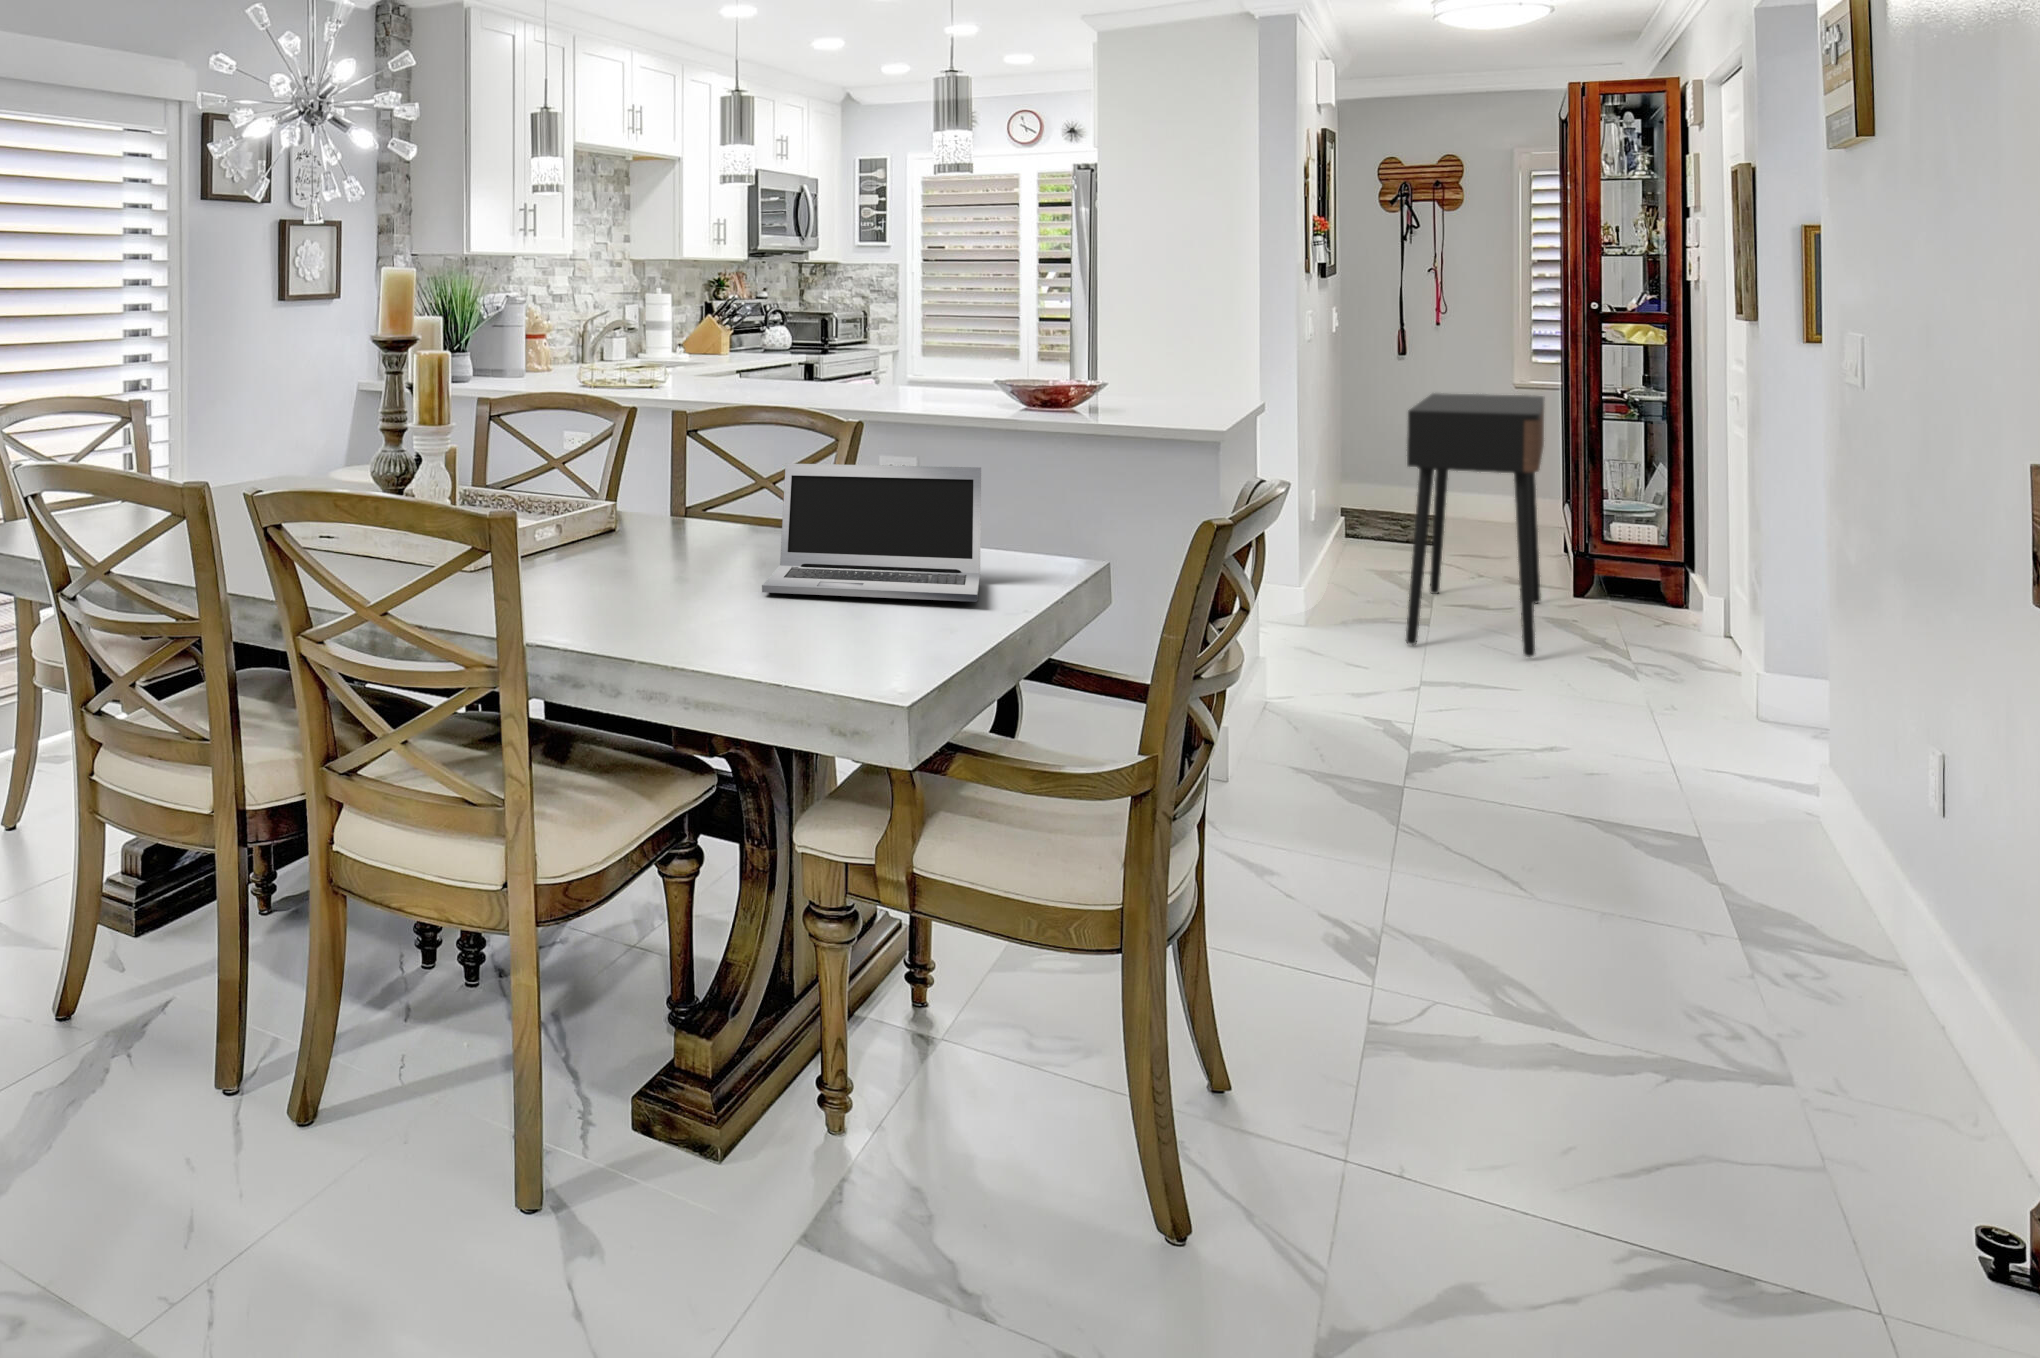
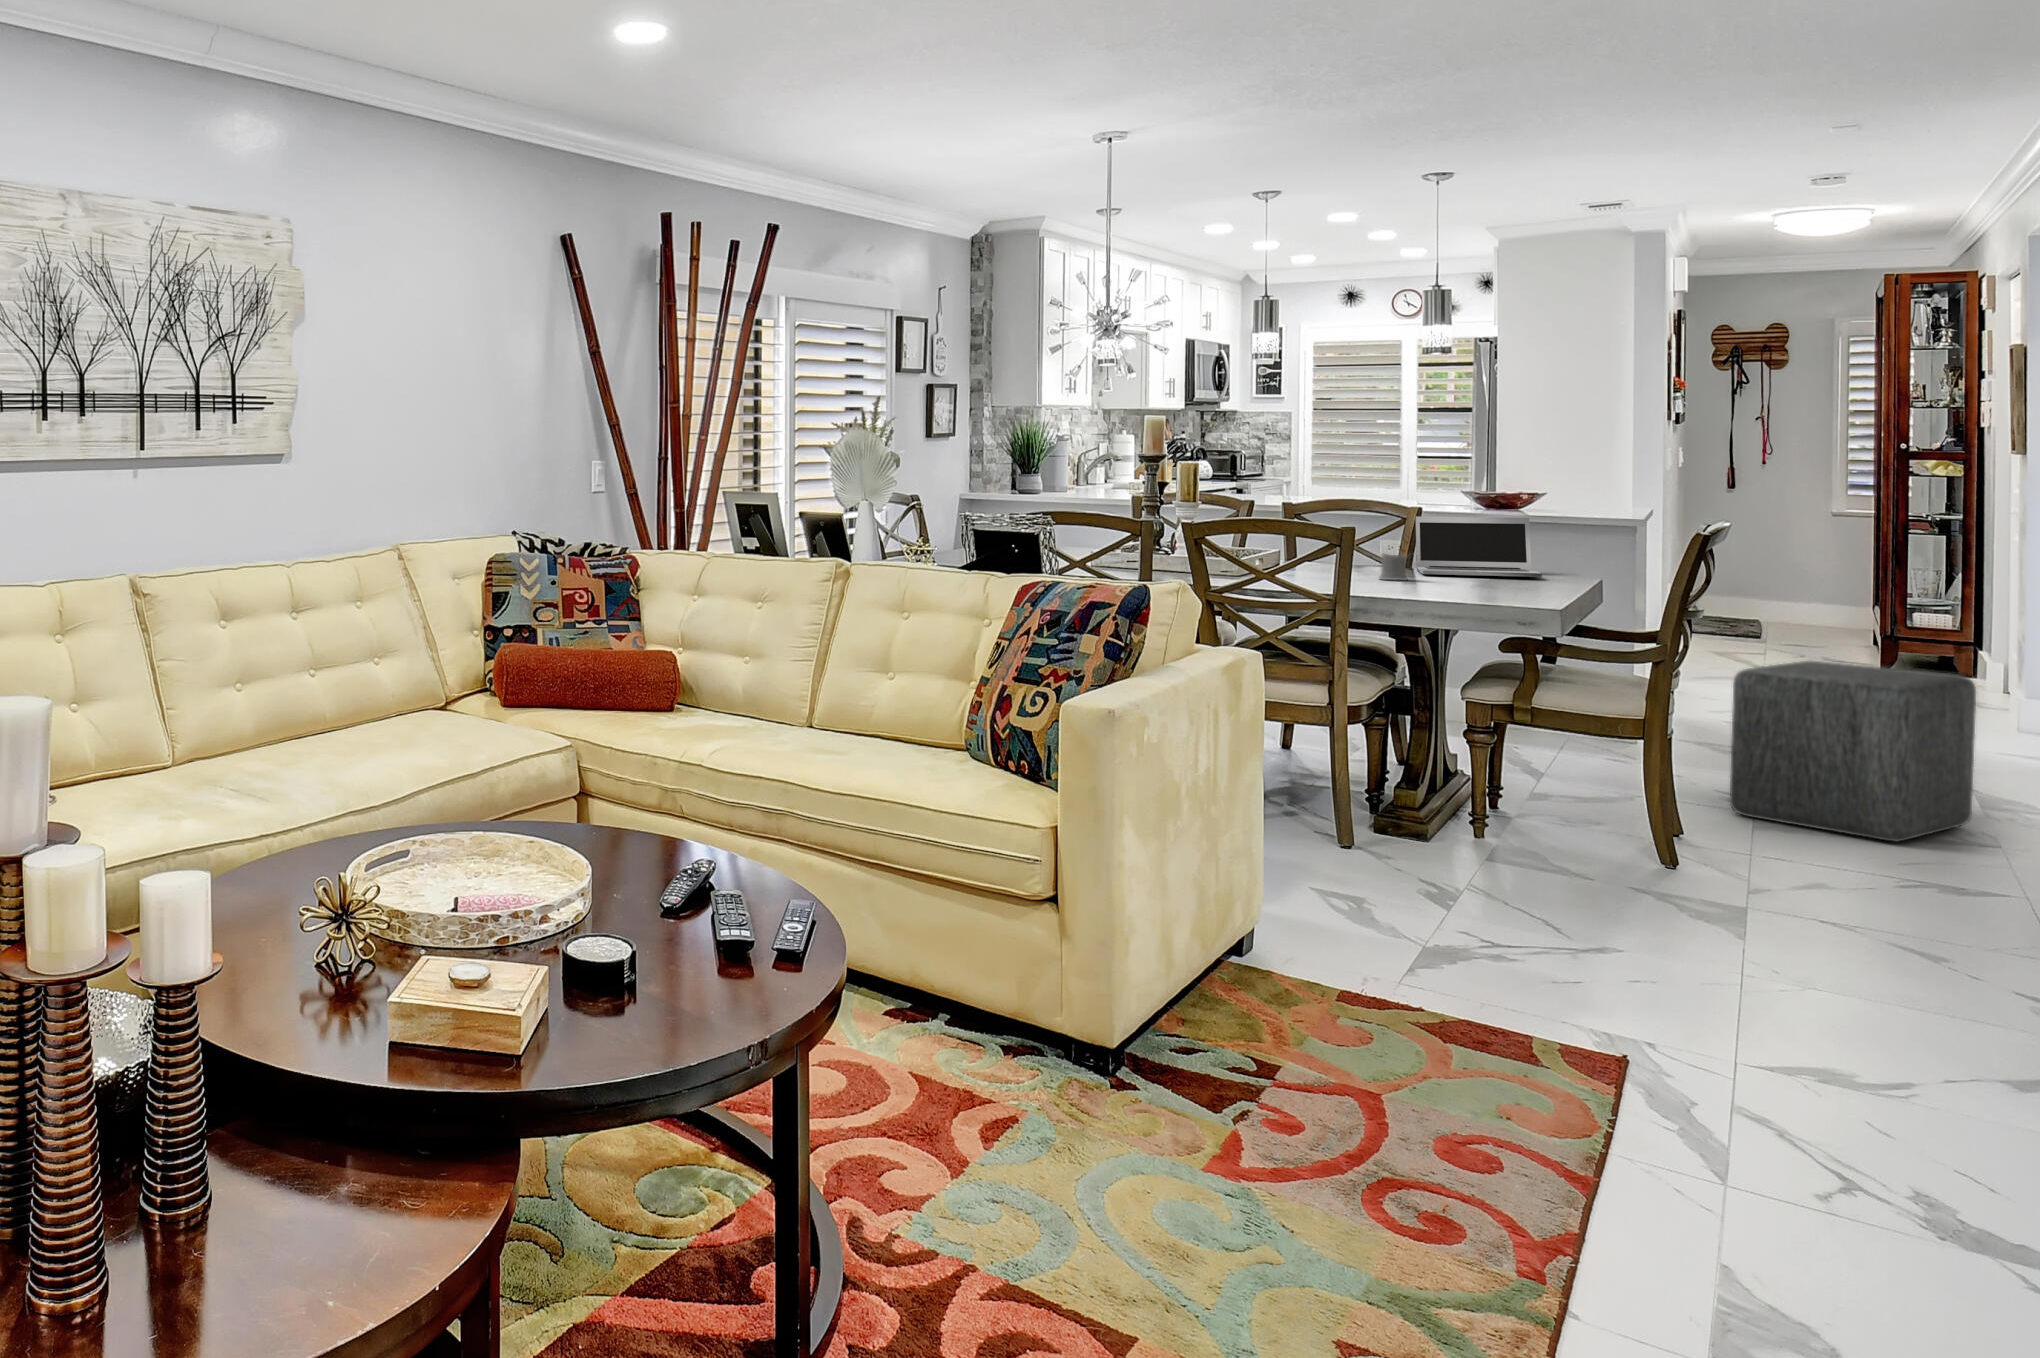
console table: present [1406,393,1544,657] -> none [1744,513,1859,695]
mug: none [651,559,719,622] -> present [1380,554,1407,580]
ottoman: none [1344,734,1797,1195] -> present [1730,661,1976,842]

